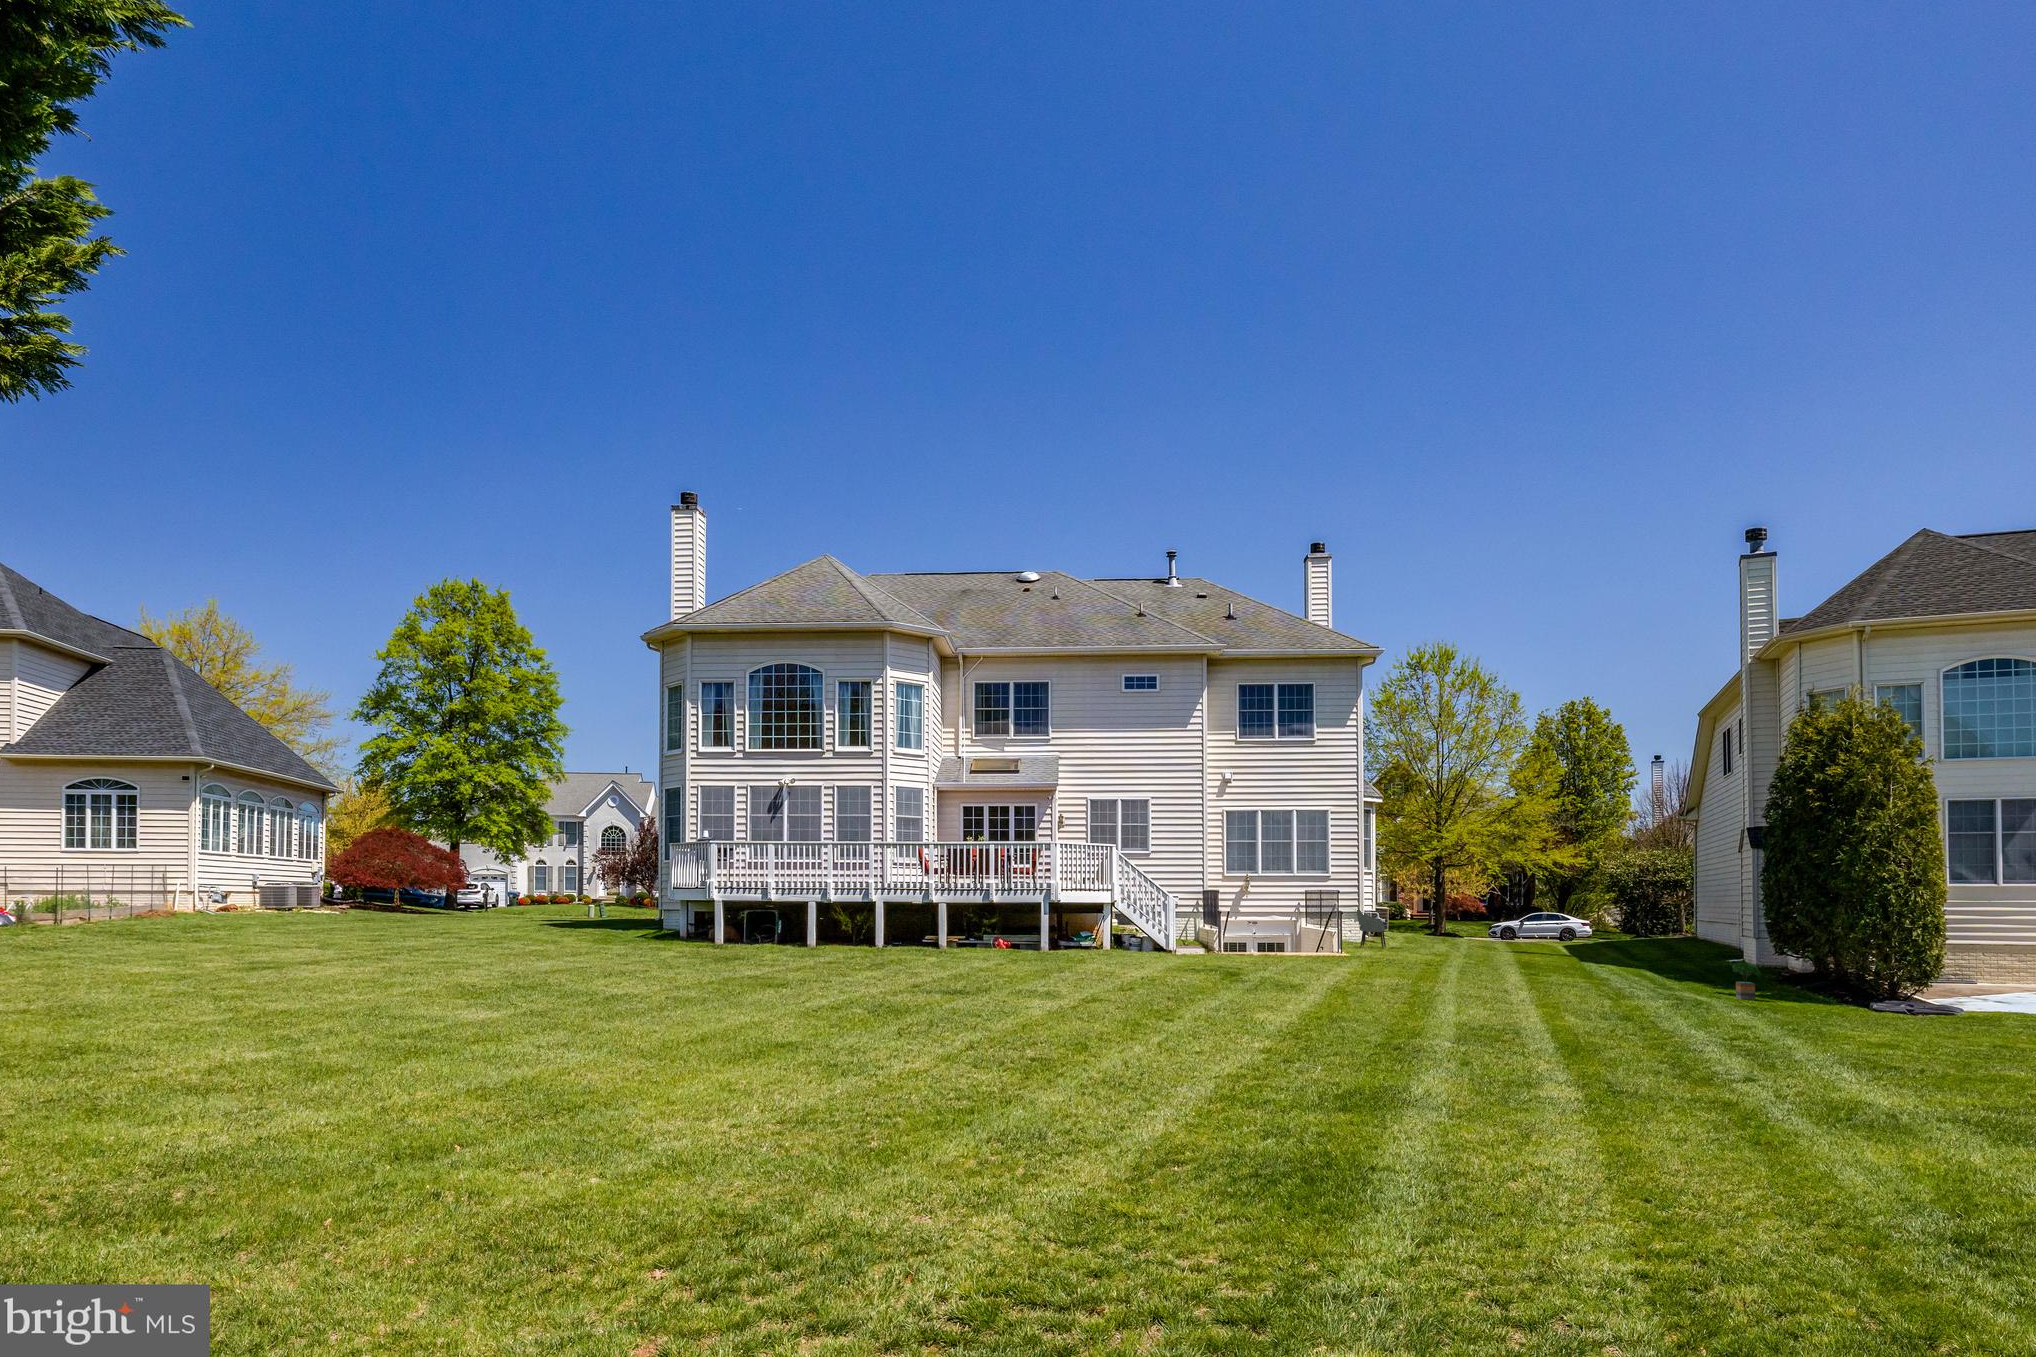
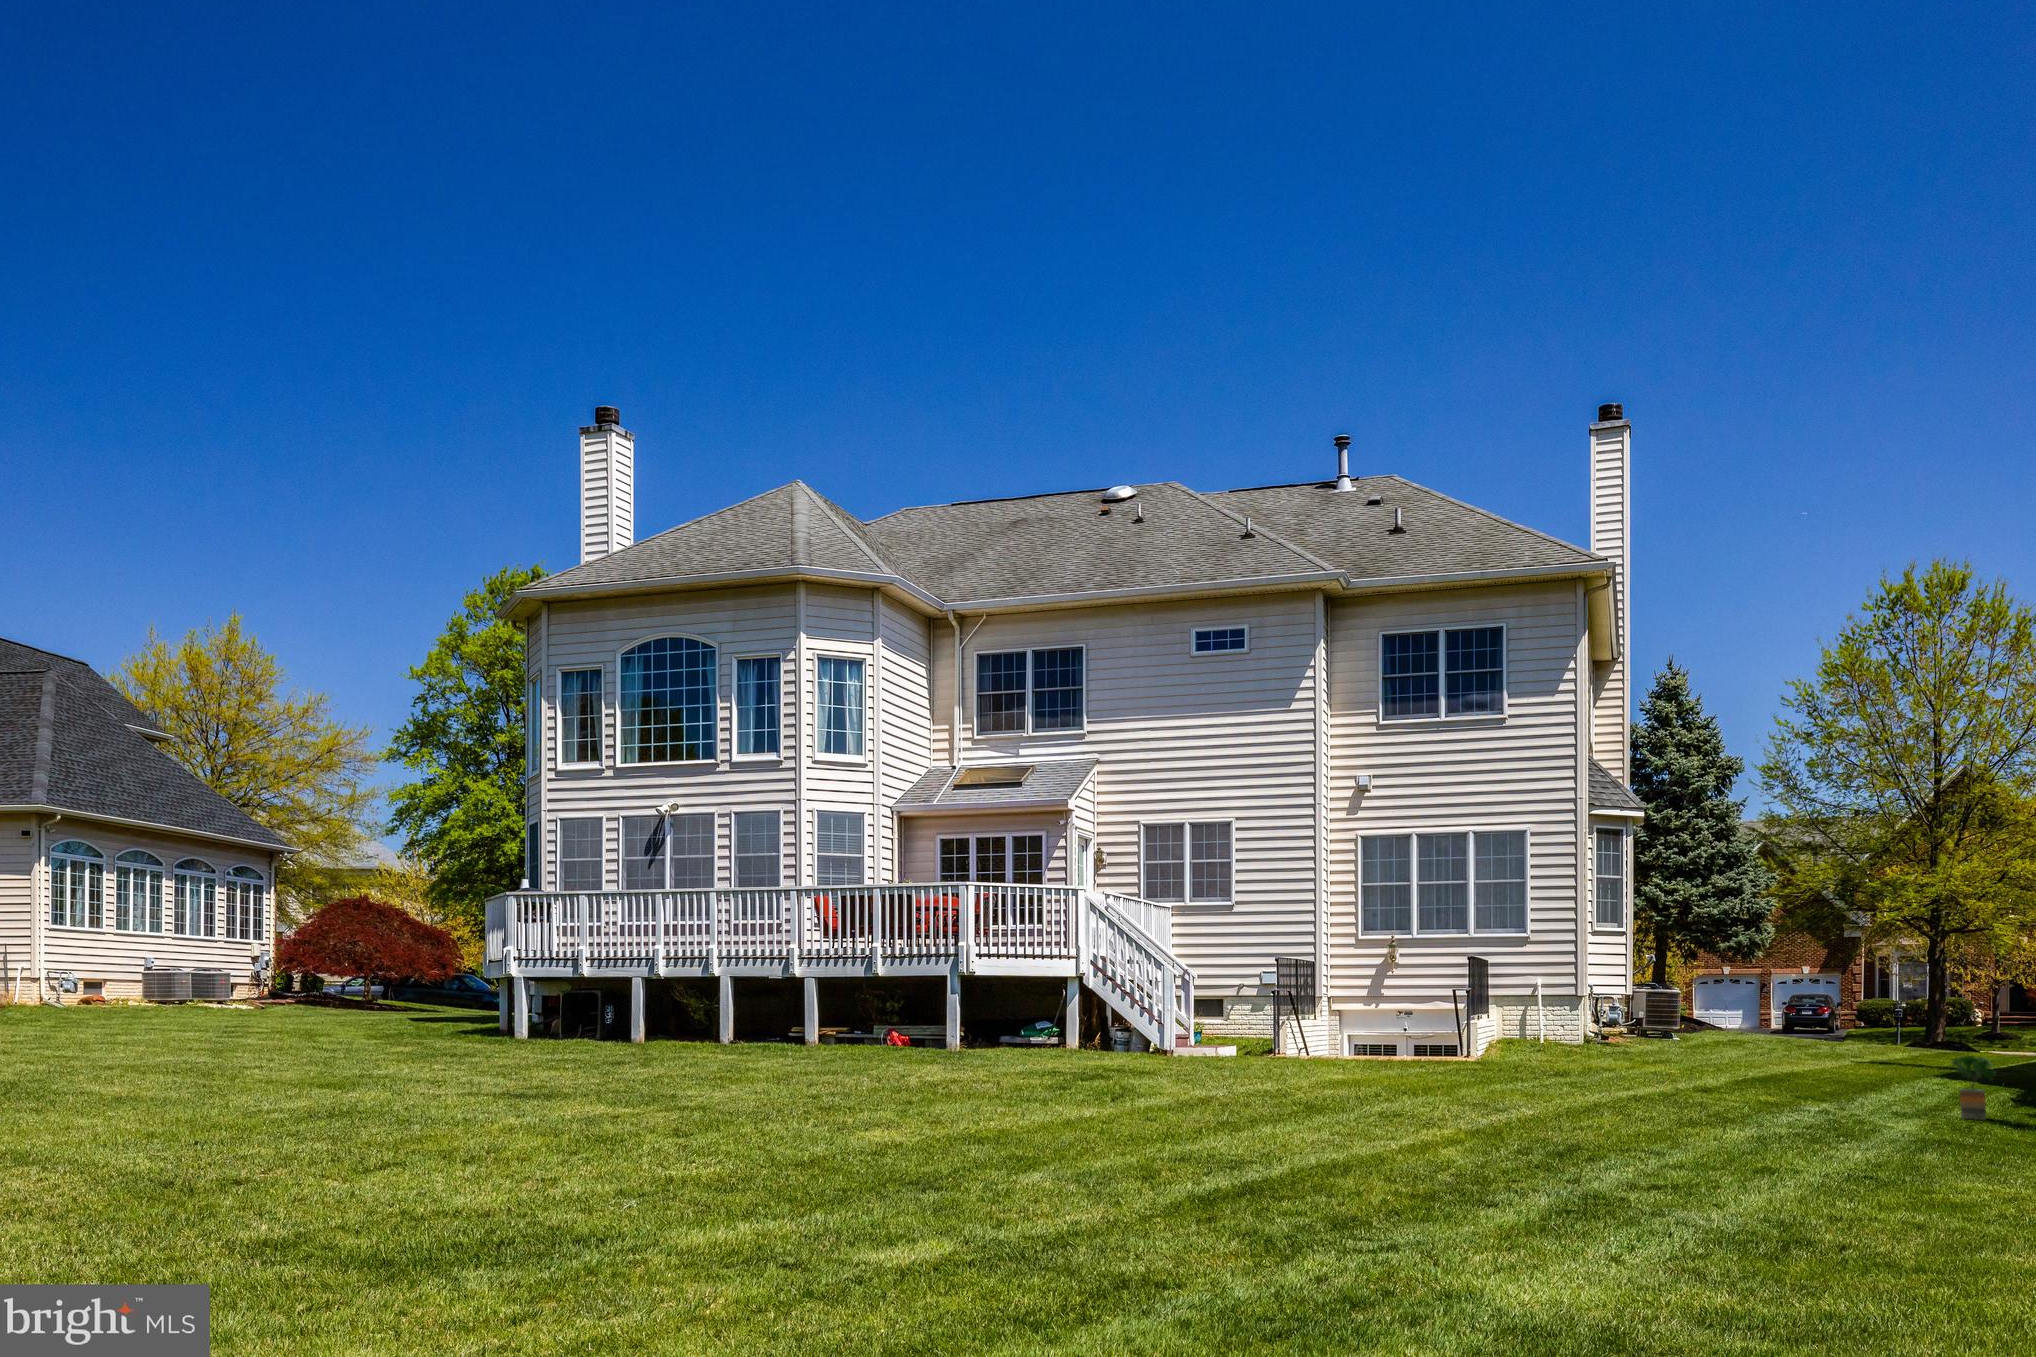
chair: present [1357,909,1386,948] -> none [1583,982,1640,1055]

